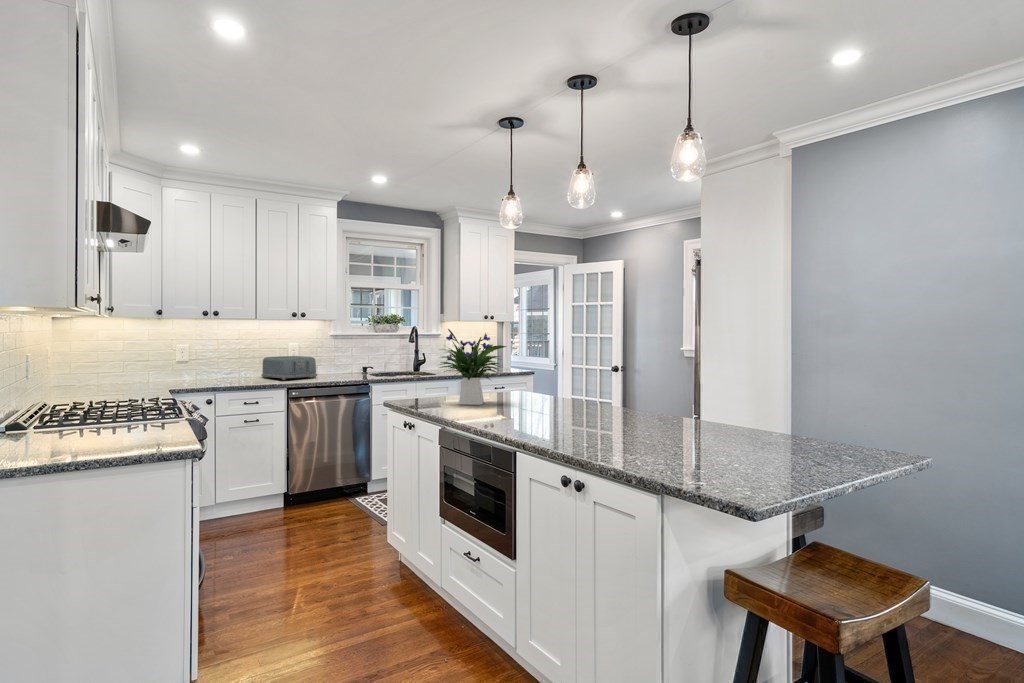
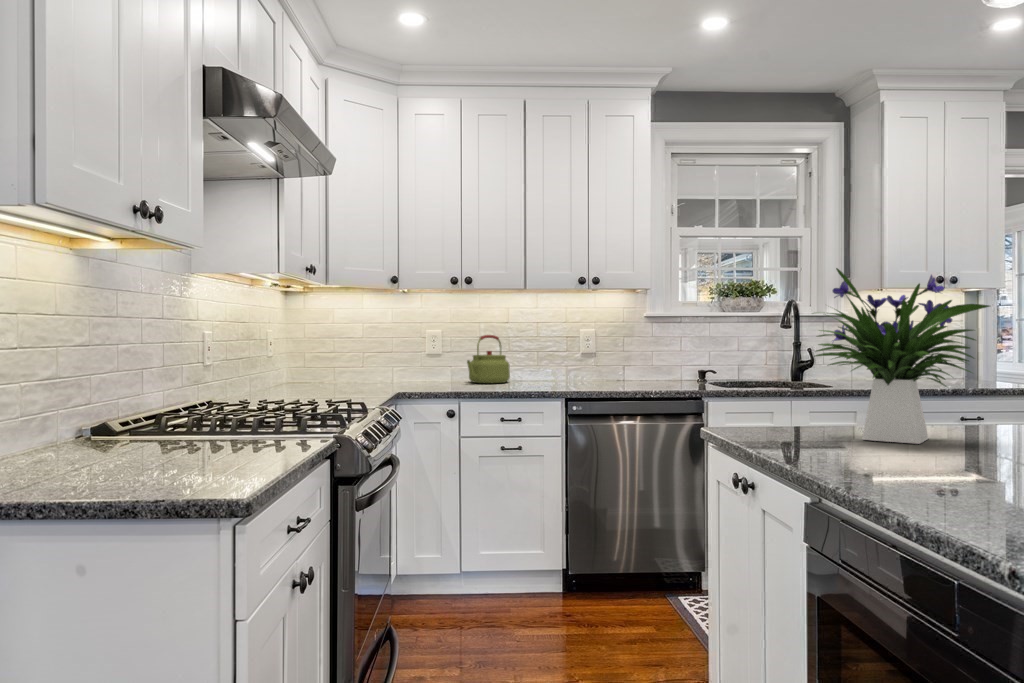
kettle: none [211,347,241,380] -> present [467,335,510,383]
toaster: present [261,356,317,380] -> none [538,350,619,386]

